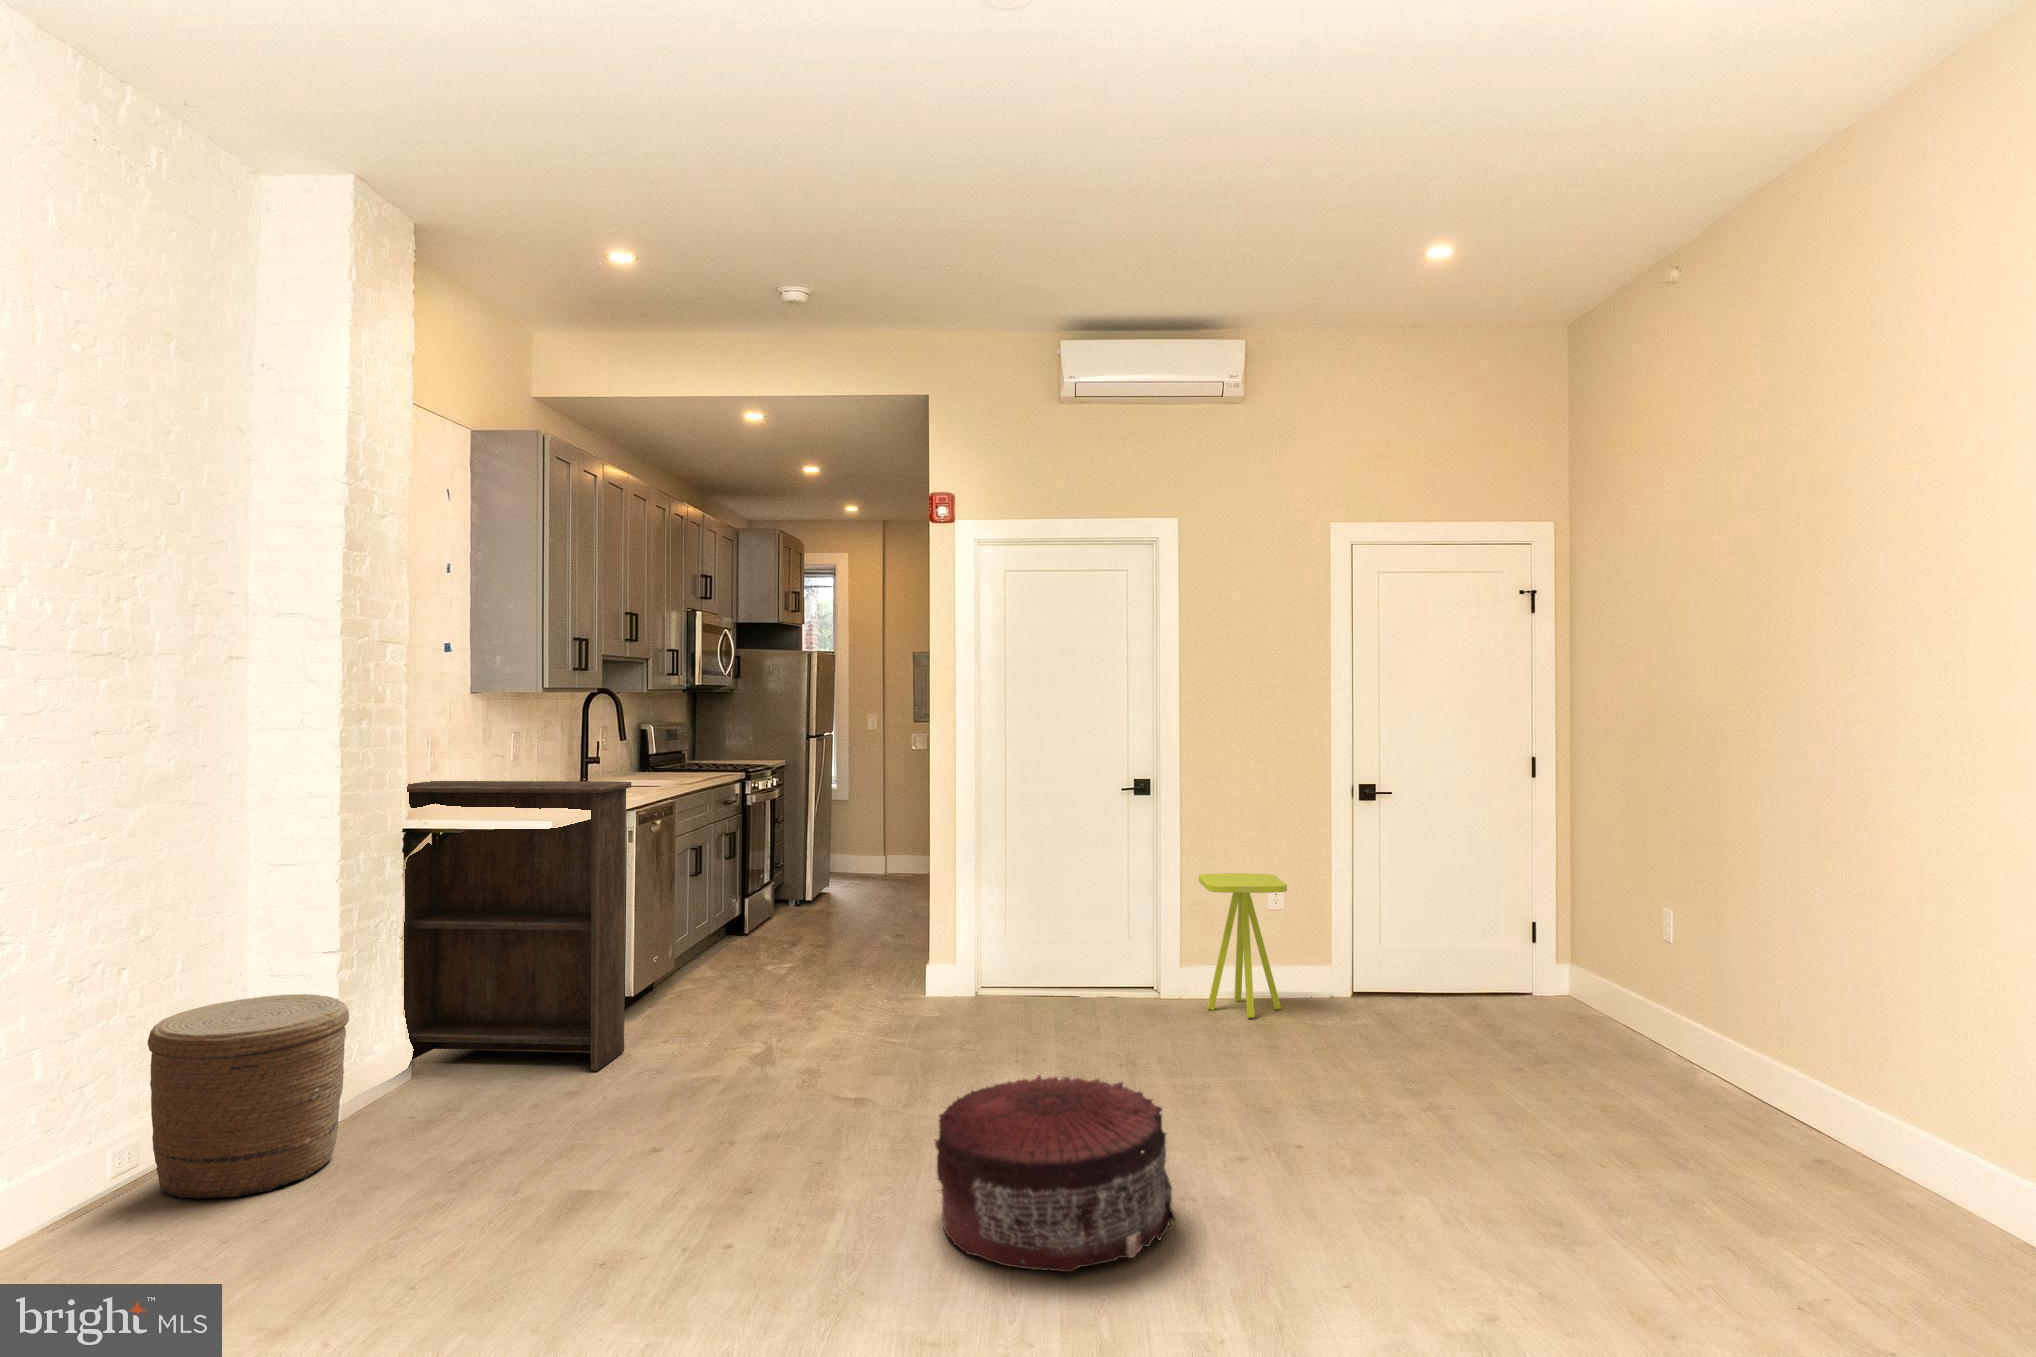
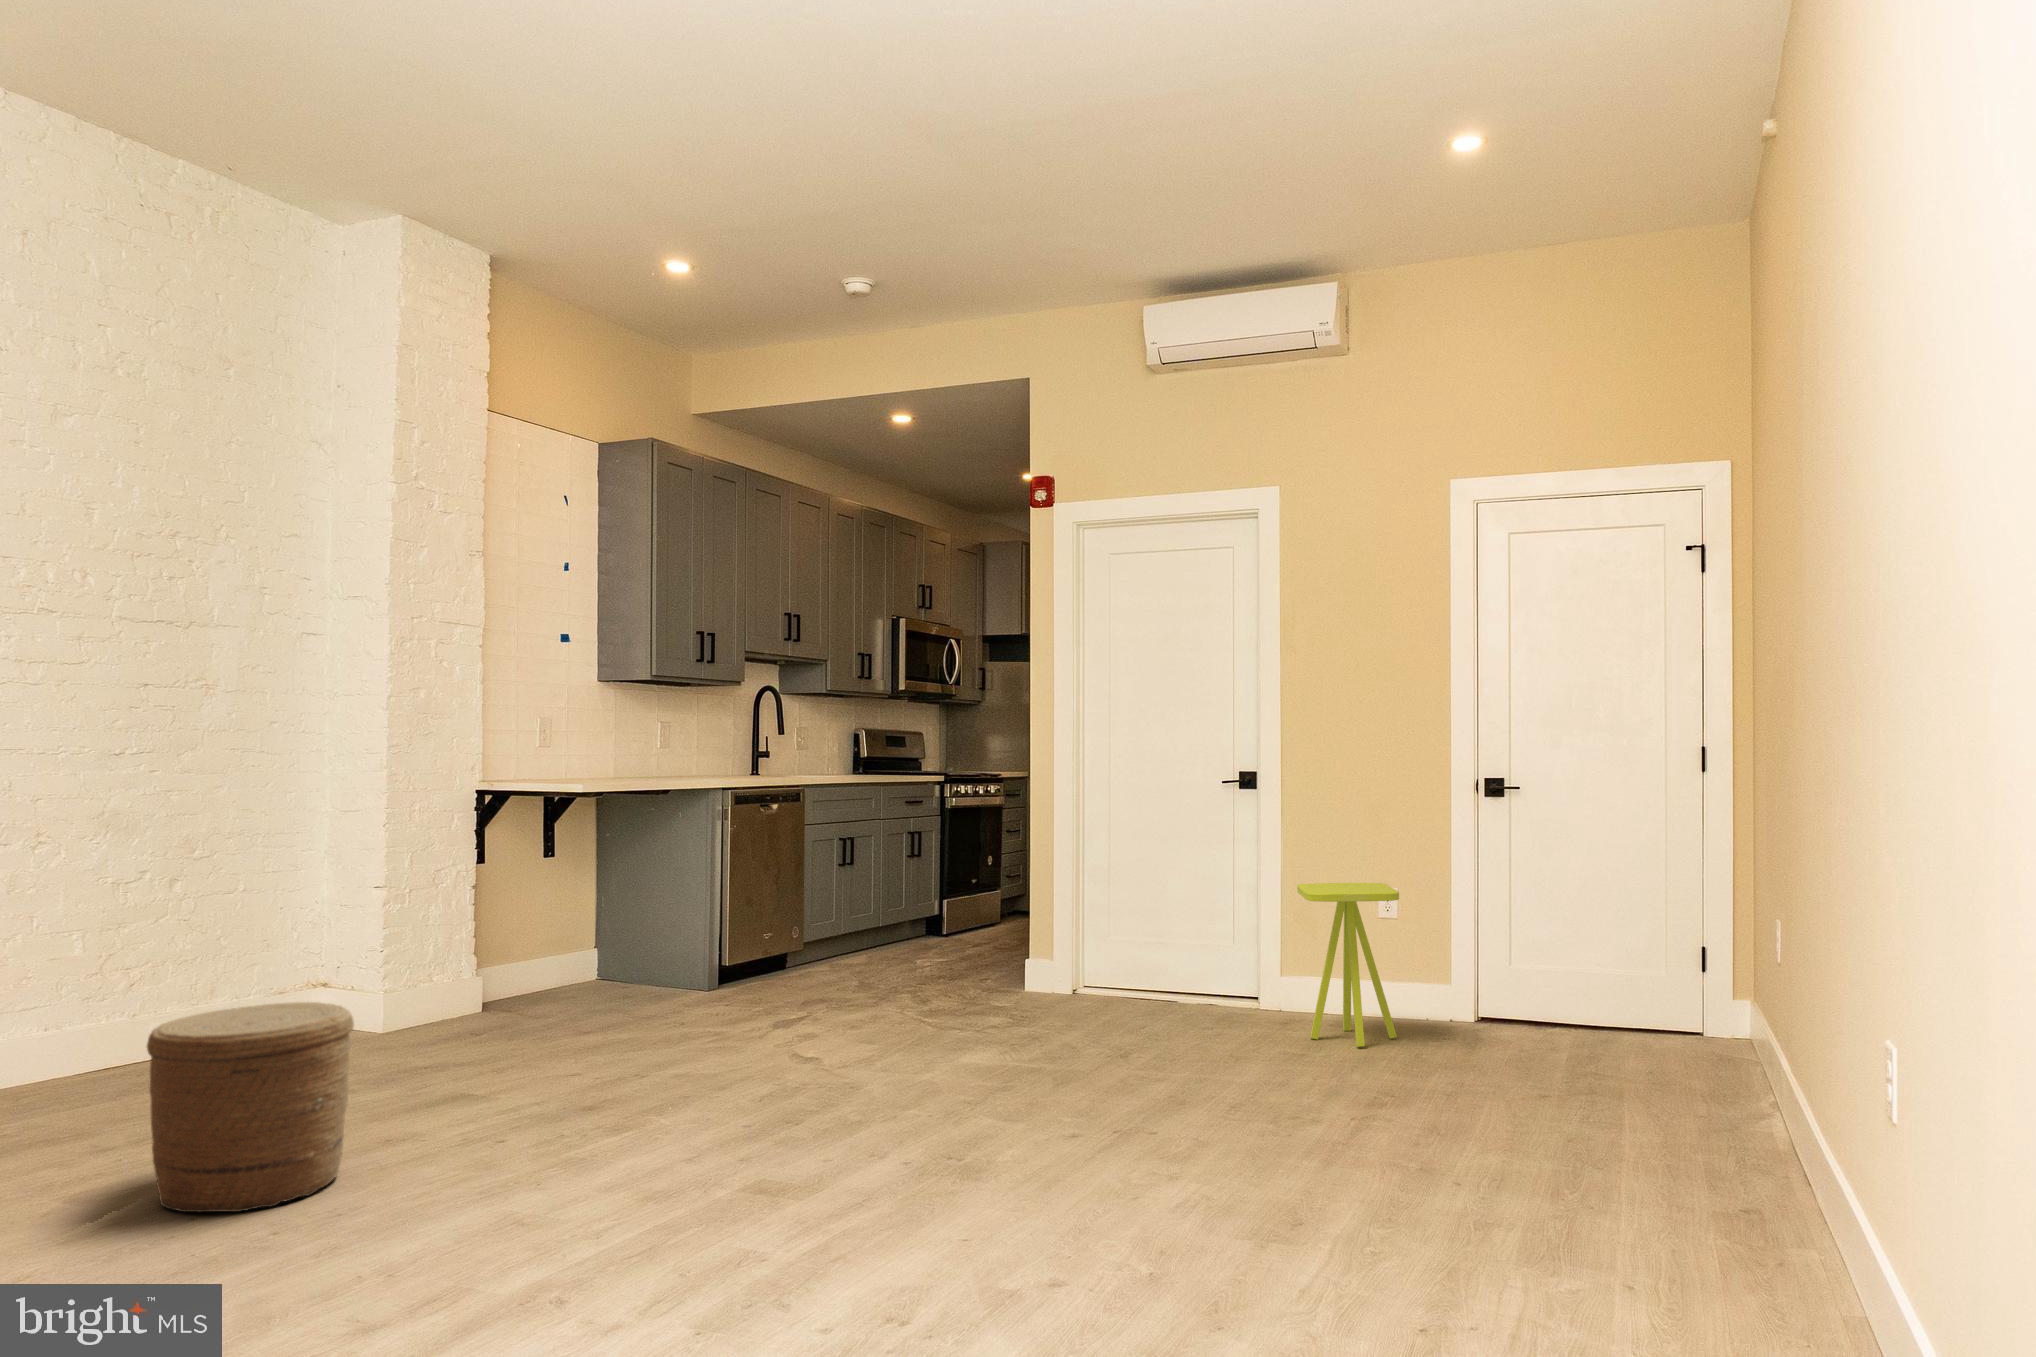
bookshelf: present [404,781,631,1070] -> none [394,780,654,1098]
pouf: present [935,1075,1176,1272] -> none [981,1081,1255,1287]

